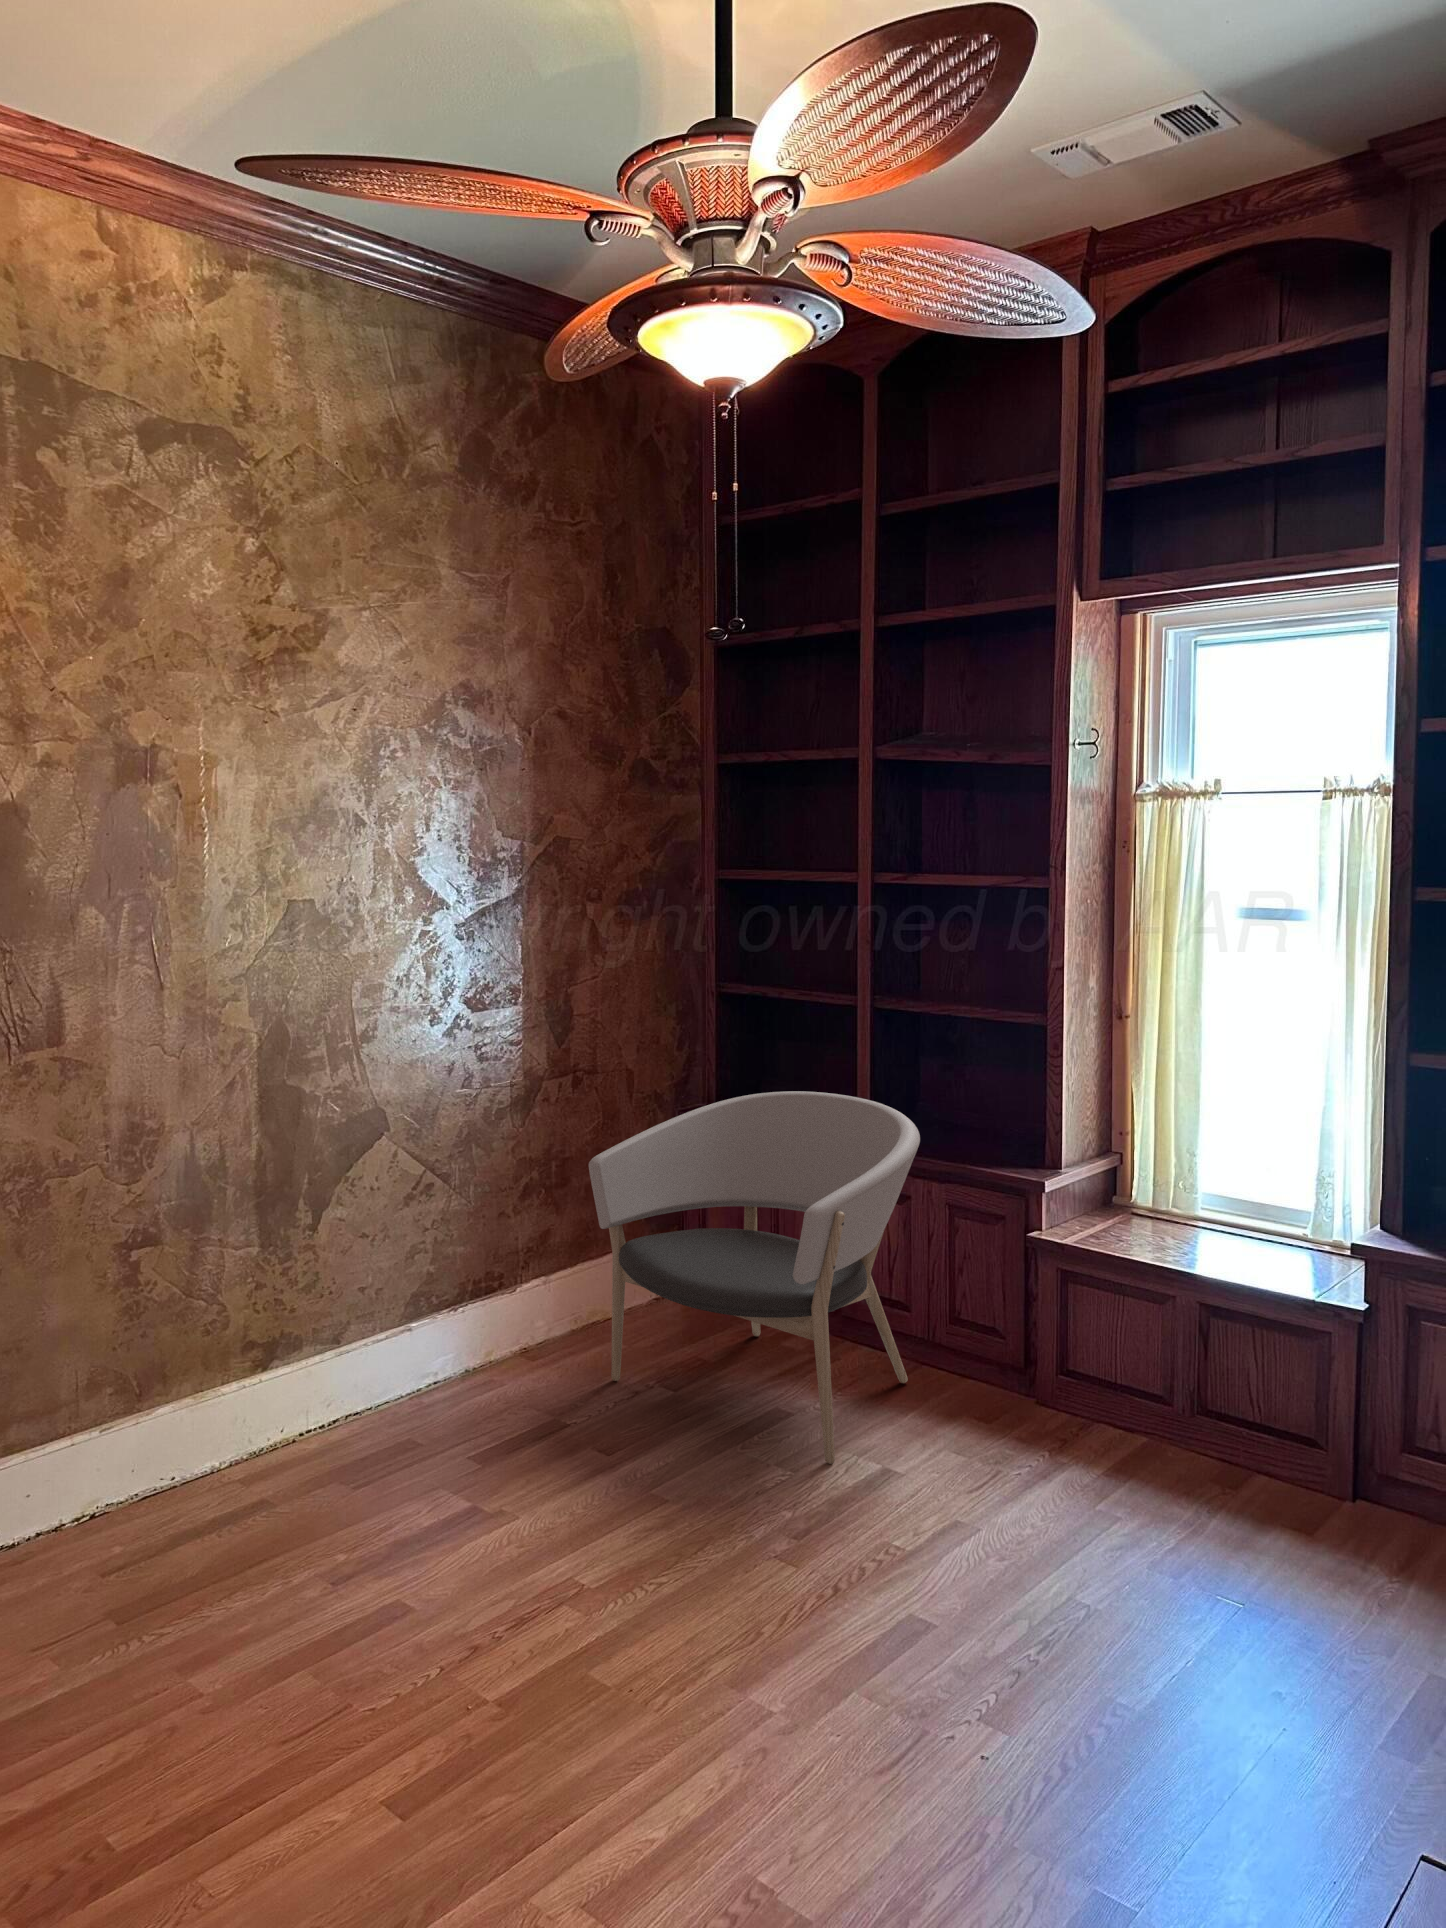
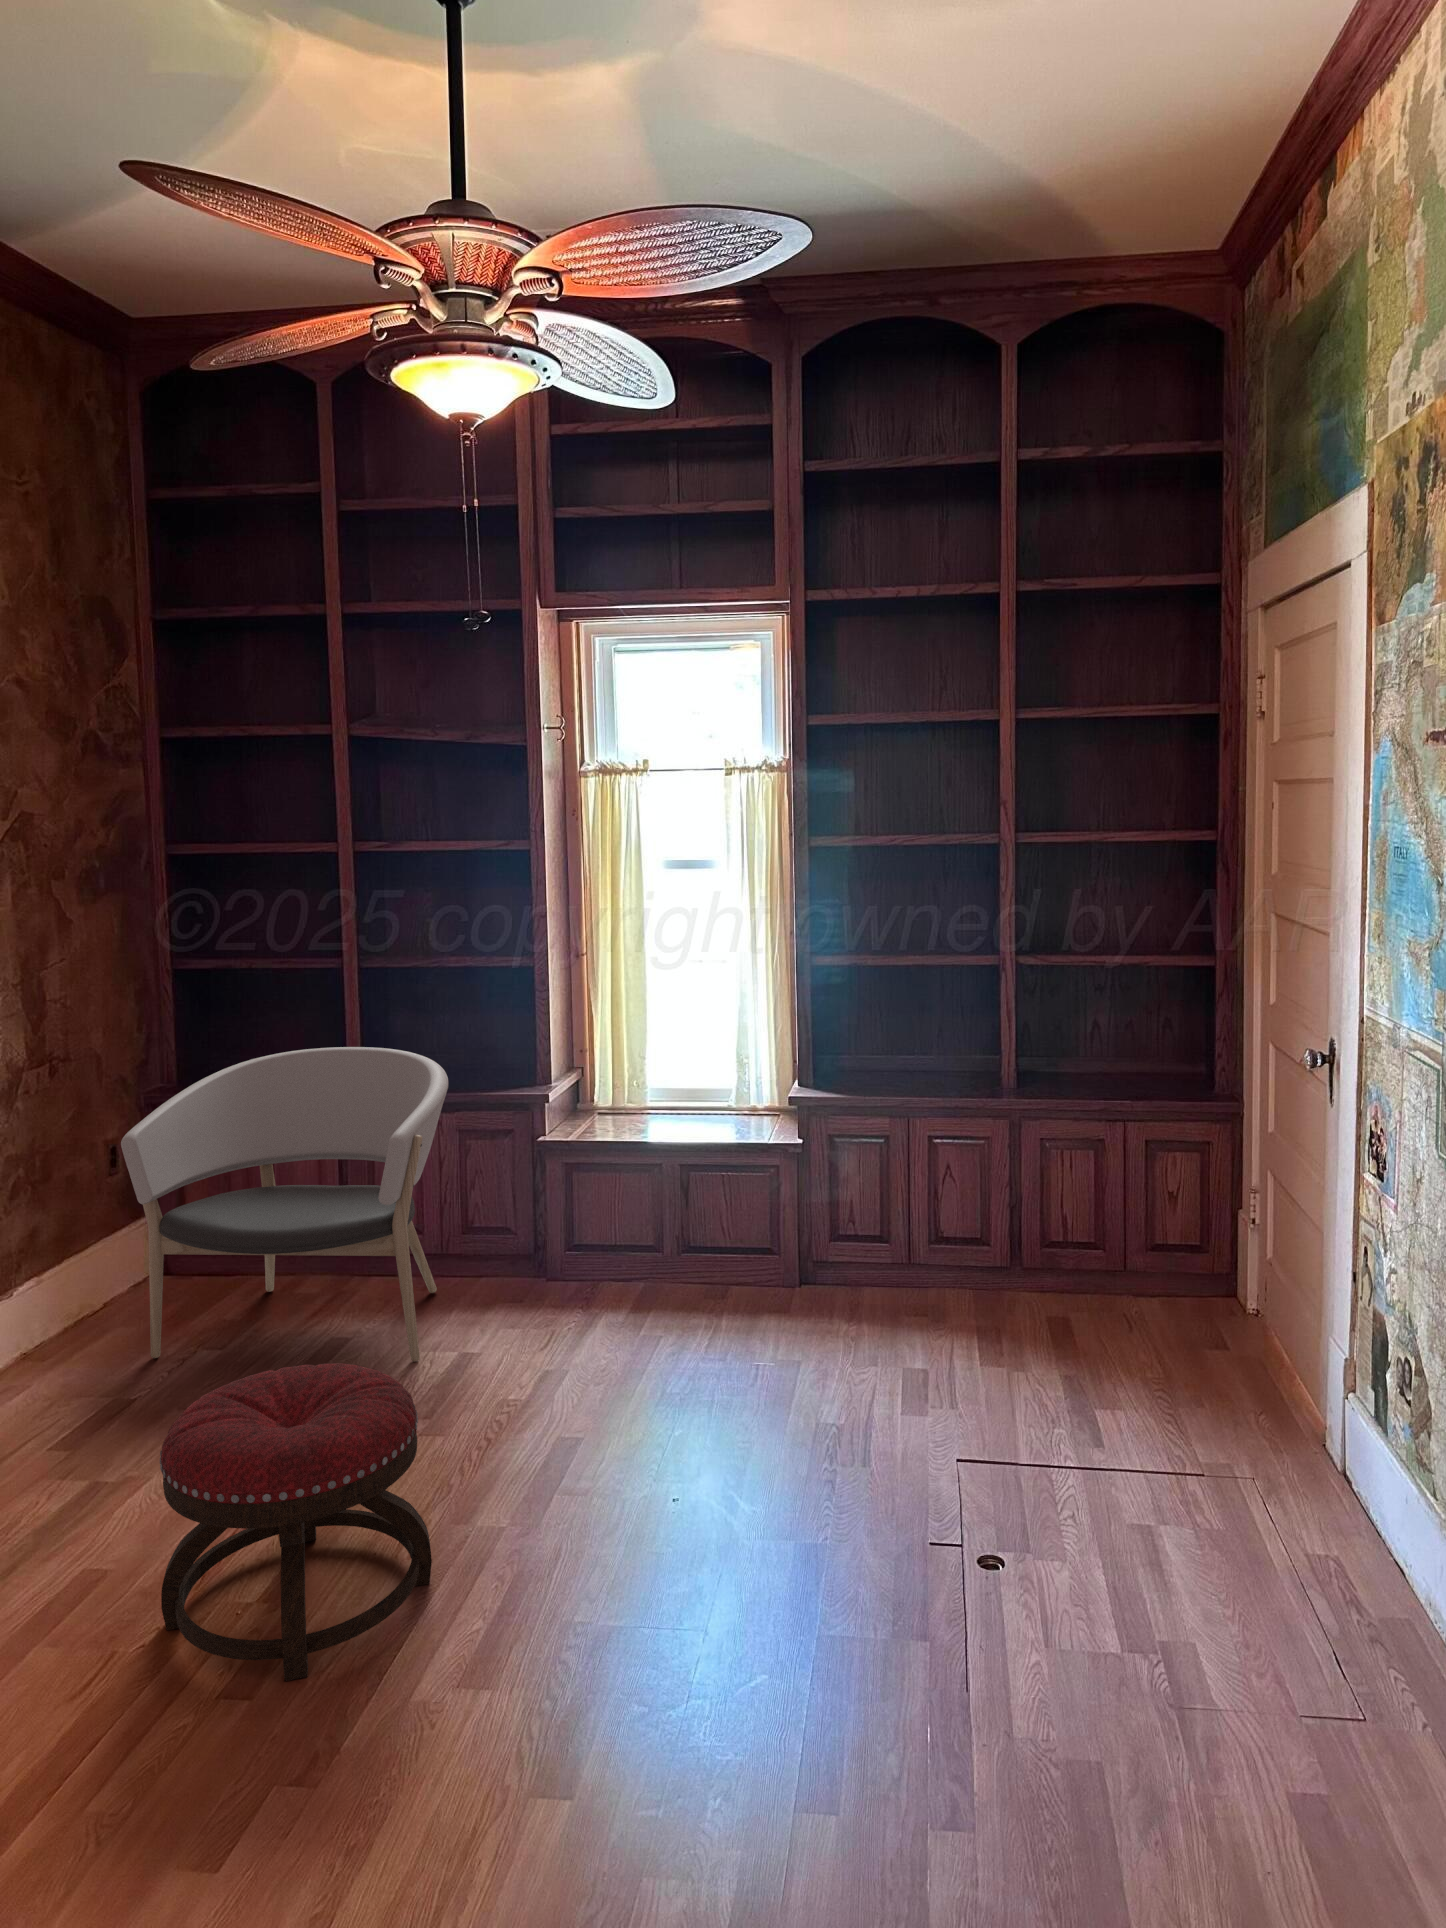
ottoman: none [388,1454,663,1821] -> present [160,1363,432,1681]

